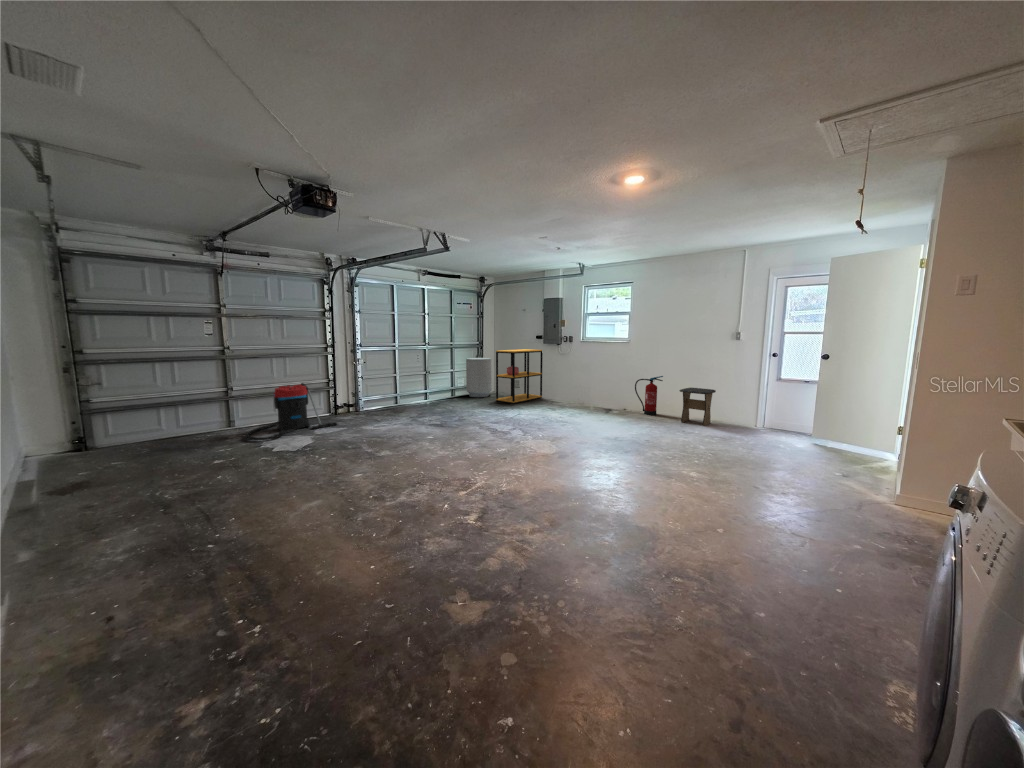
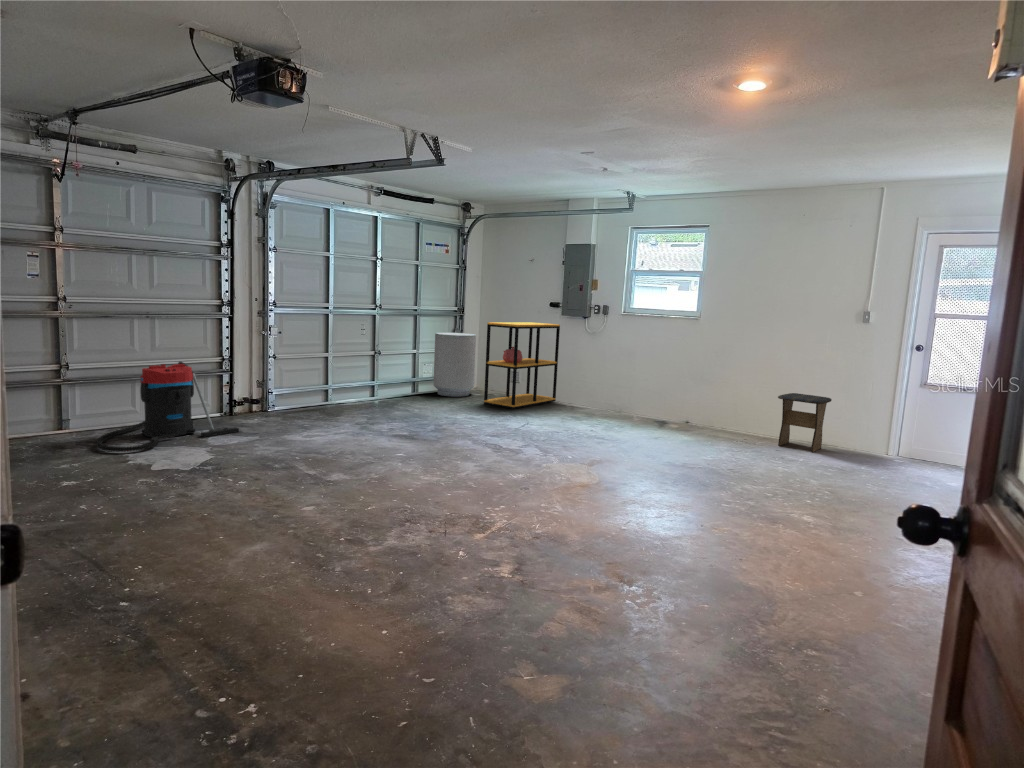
fire extinguisher: present [635,376,663,415] -> none [707,374,752,434]

